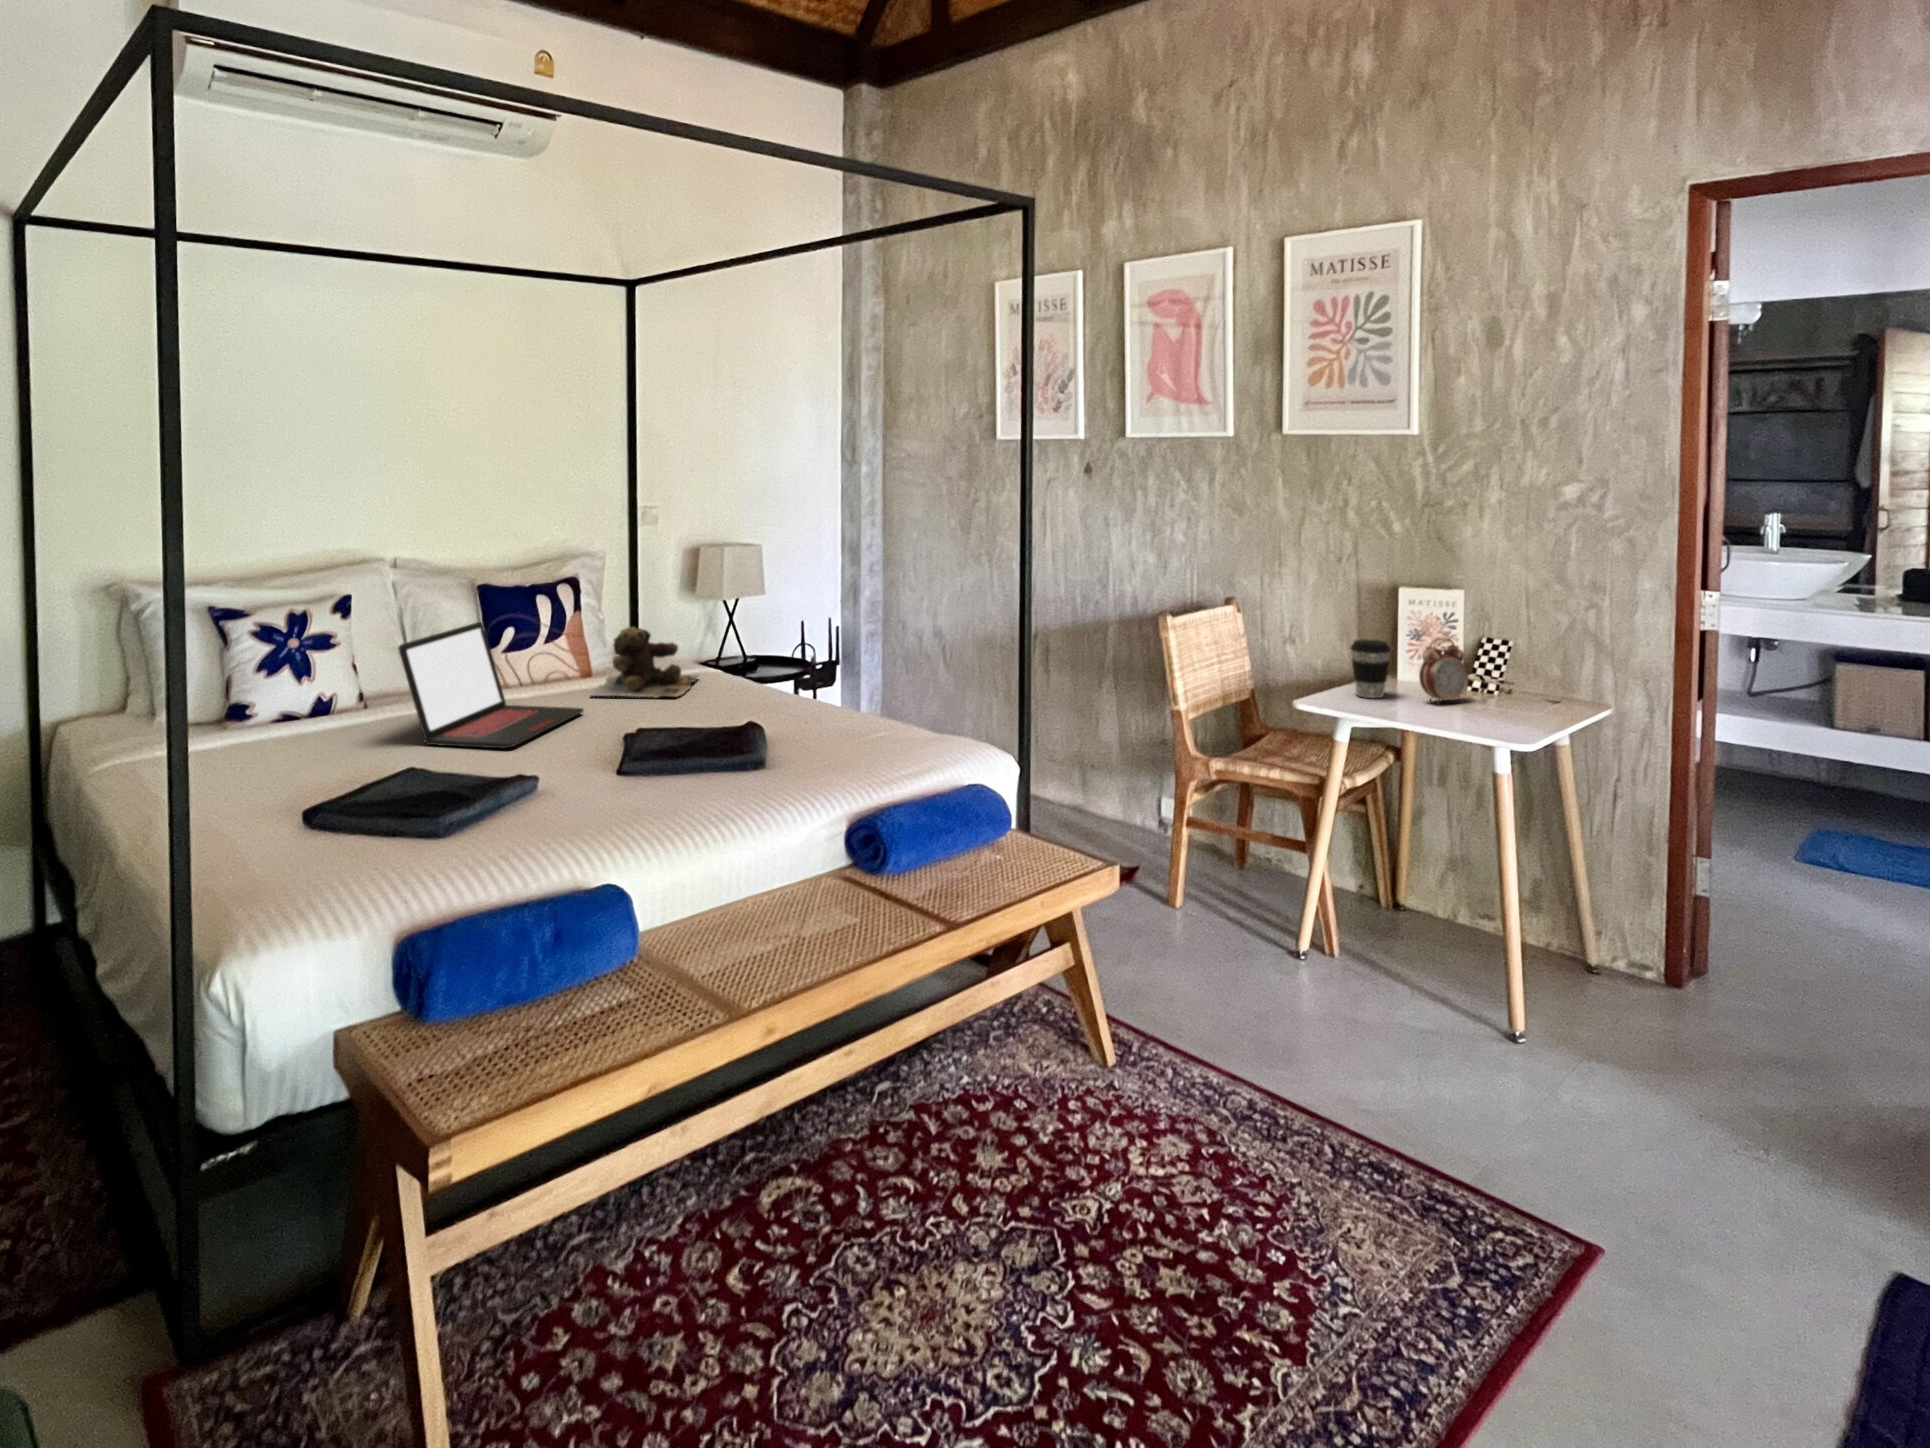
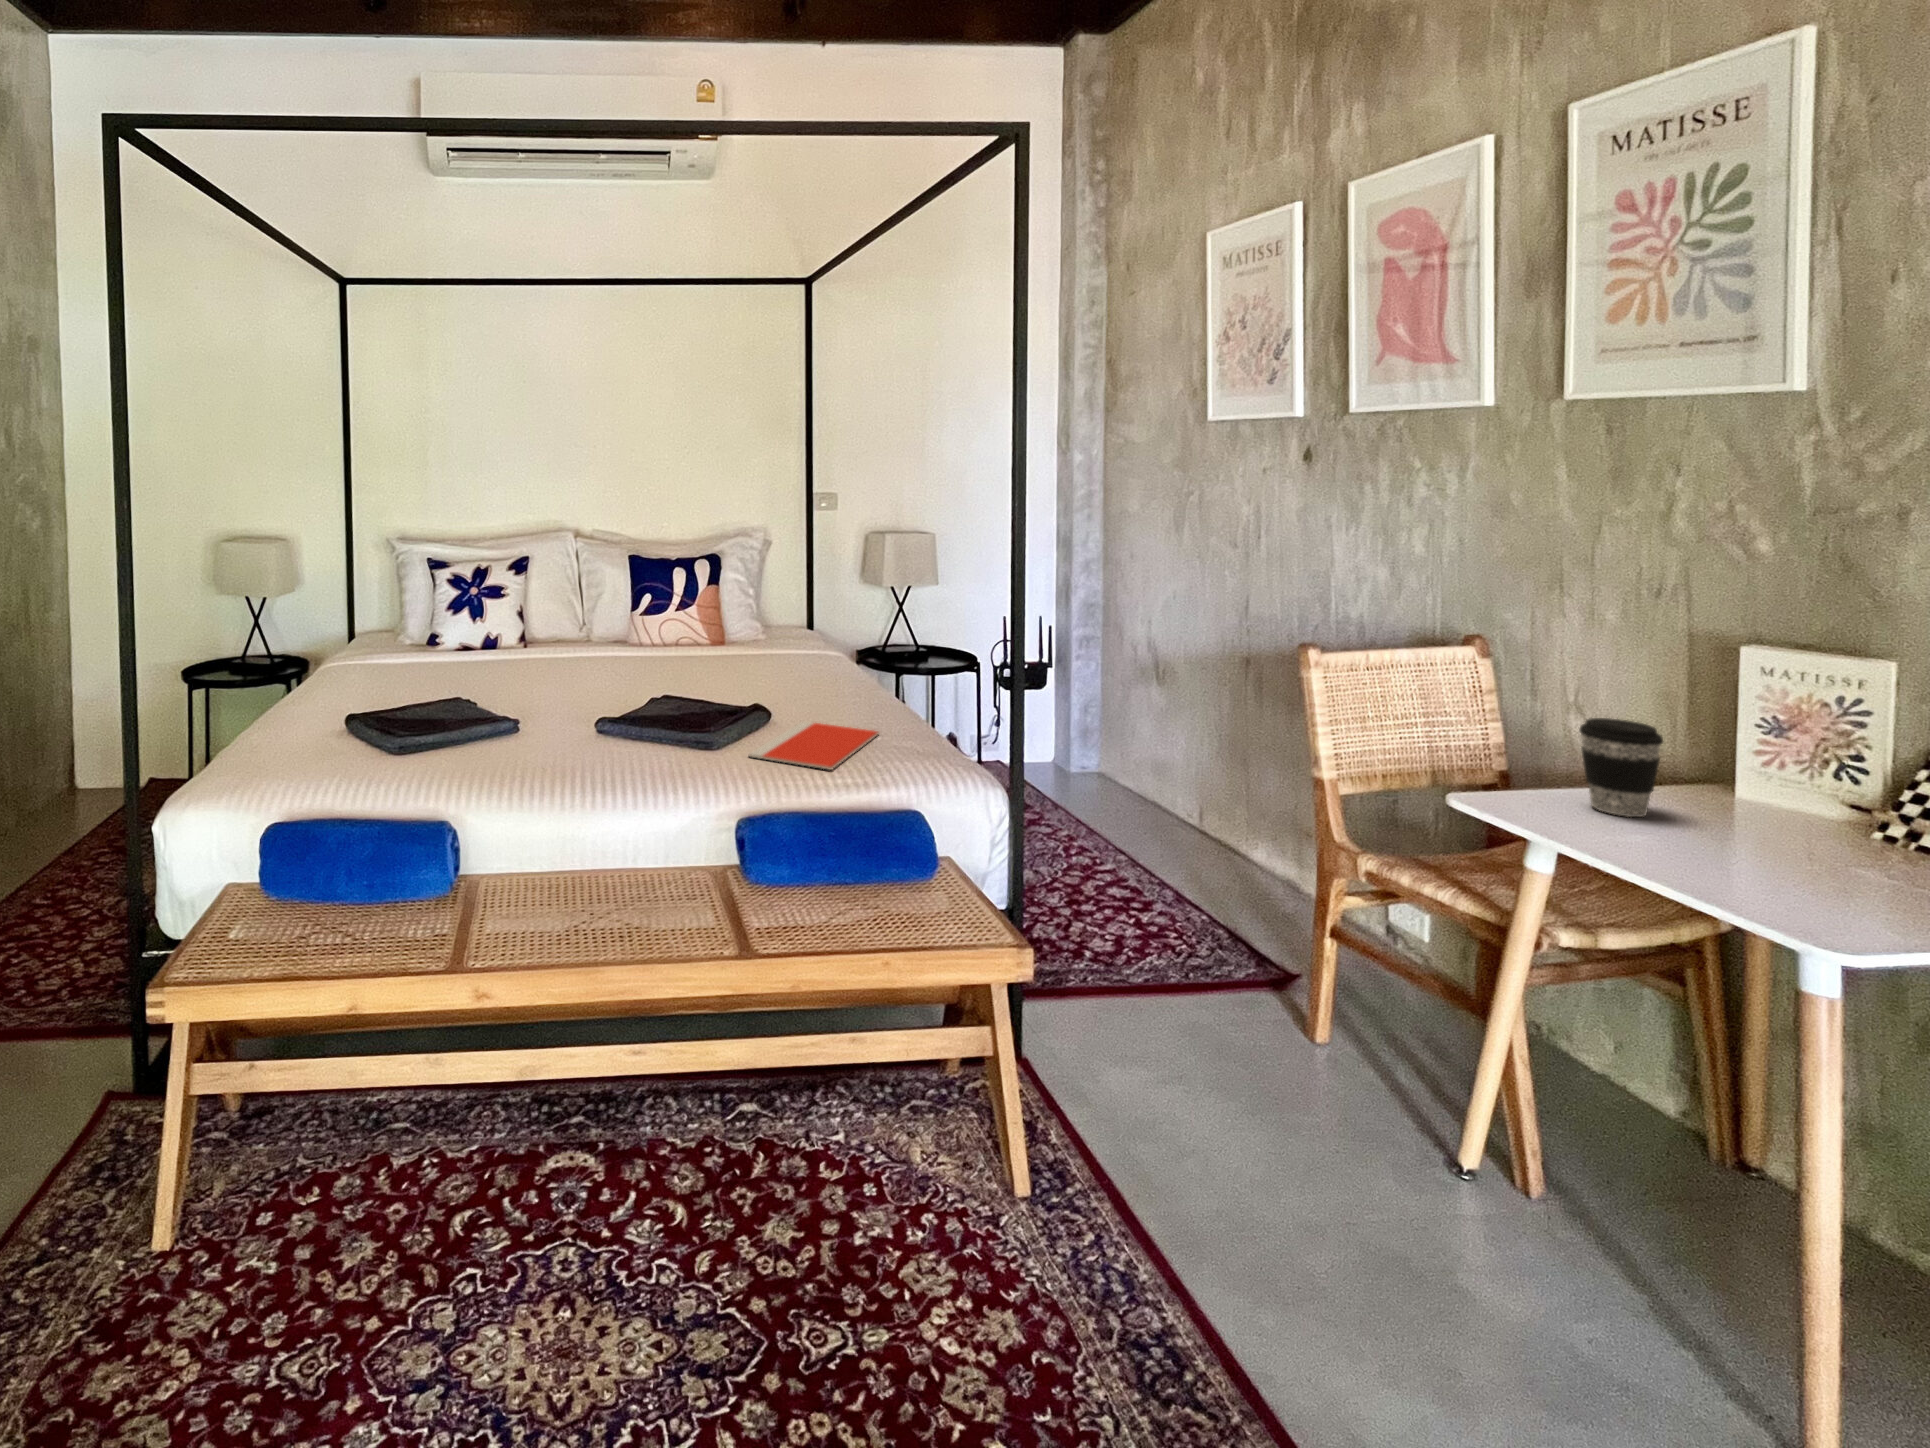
laptop: present [398,622,583,749] -> none [512,580,668,688]
teddy bear: present [590,627,698,698] -> none [696,598,810,669]
alarm clock: present [1419,639,1468,702] -> none [1707,736,1829,855]
notebook: none [794,733,882,776] -> present [749,721,879,770]

